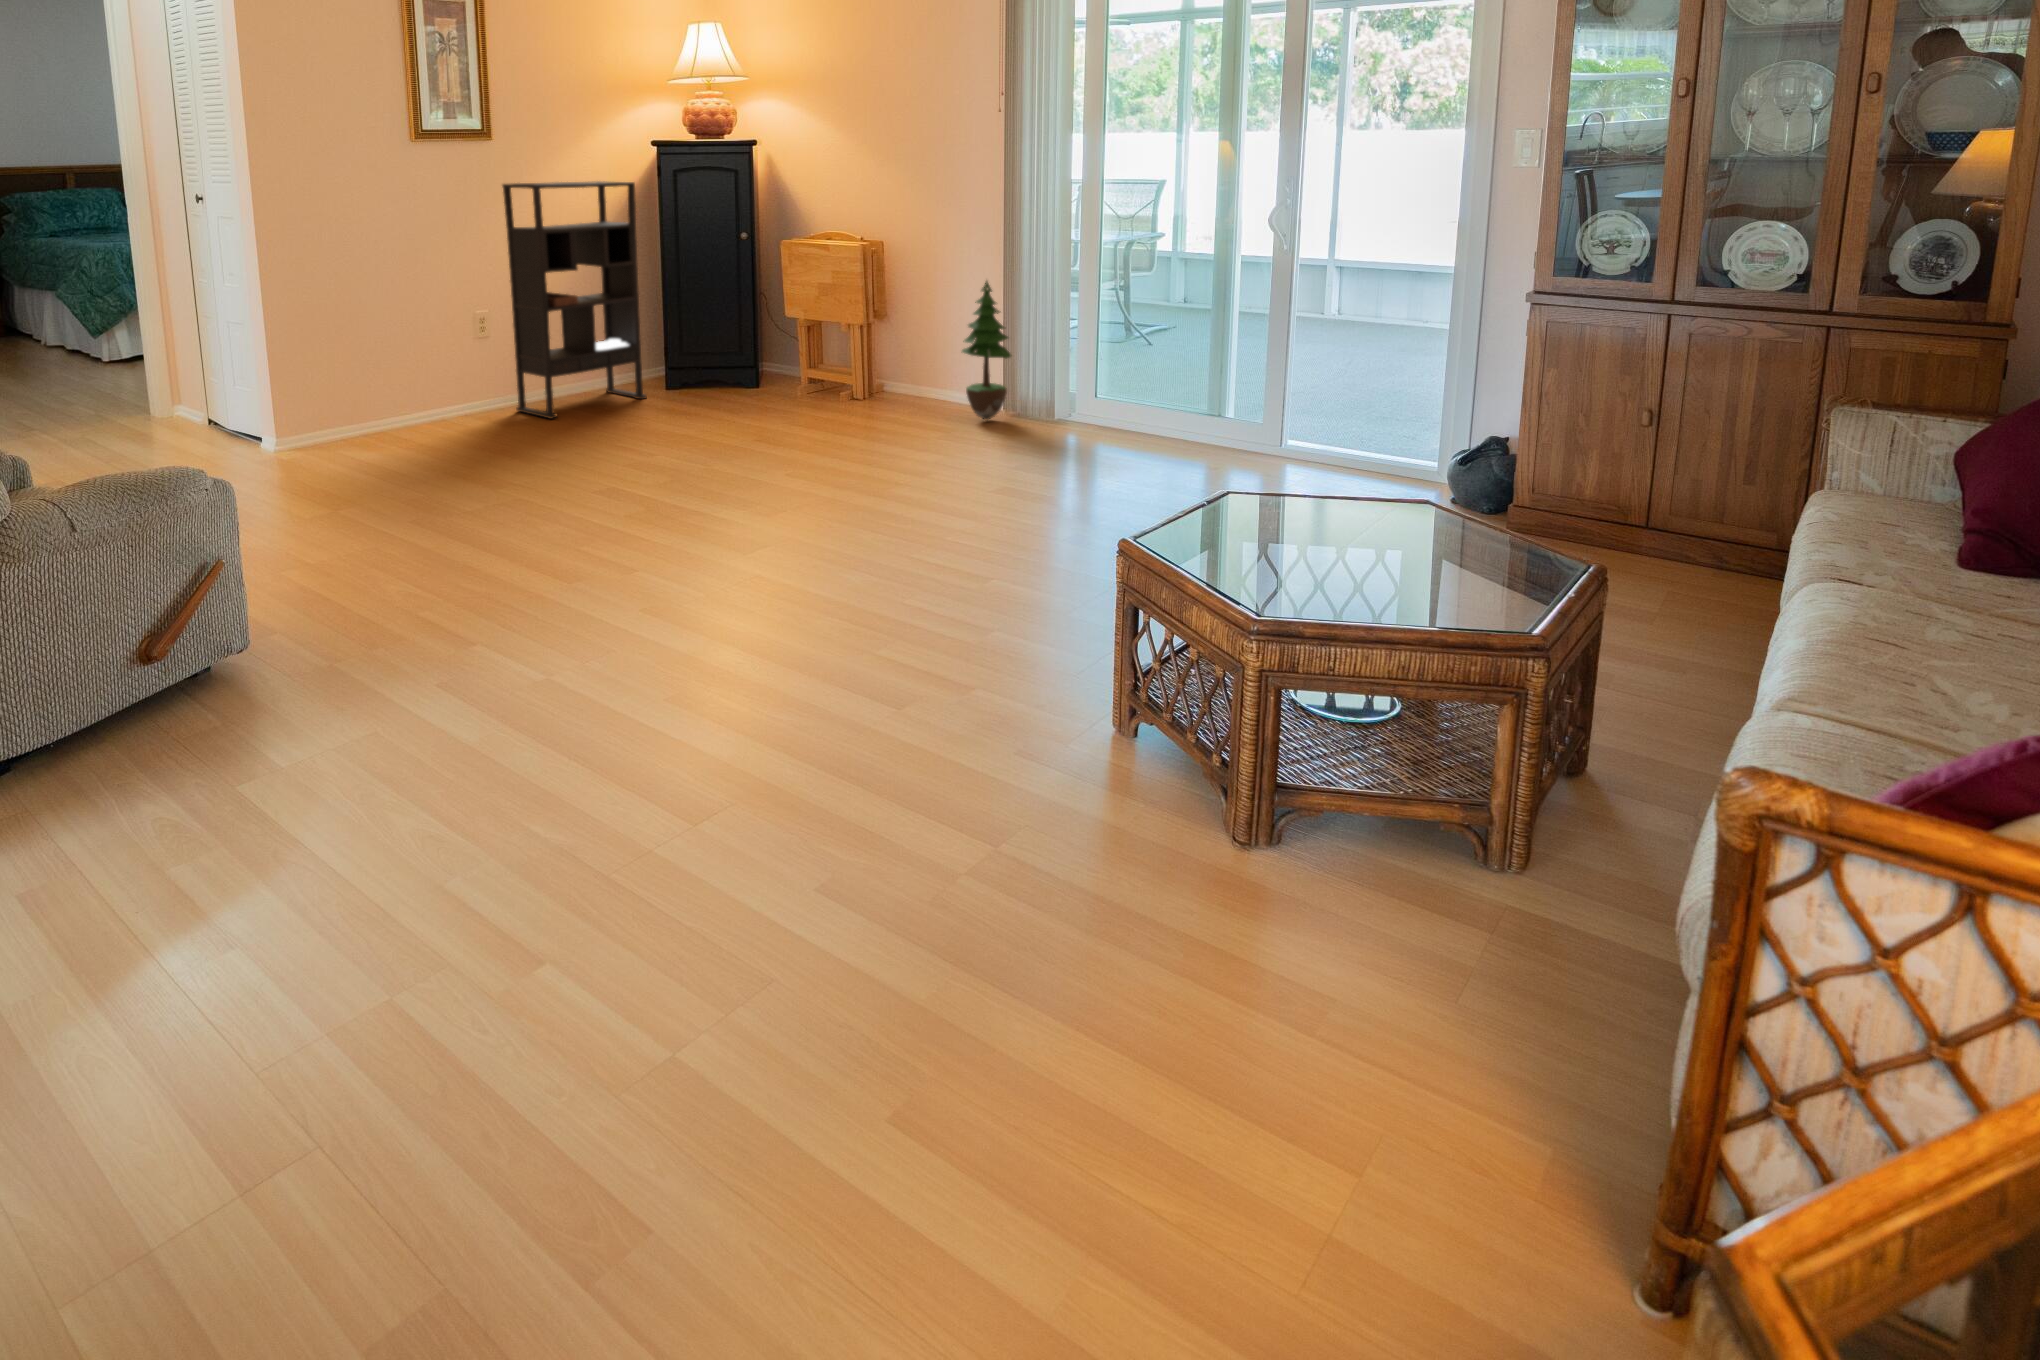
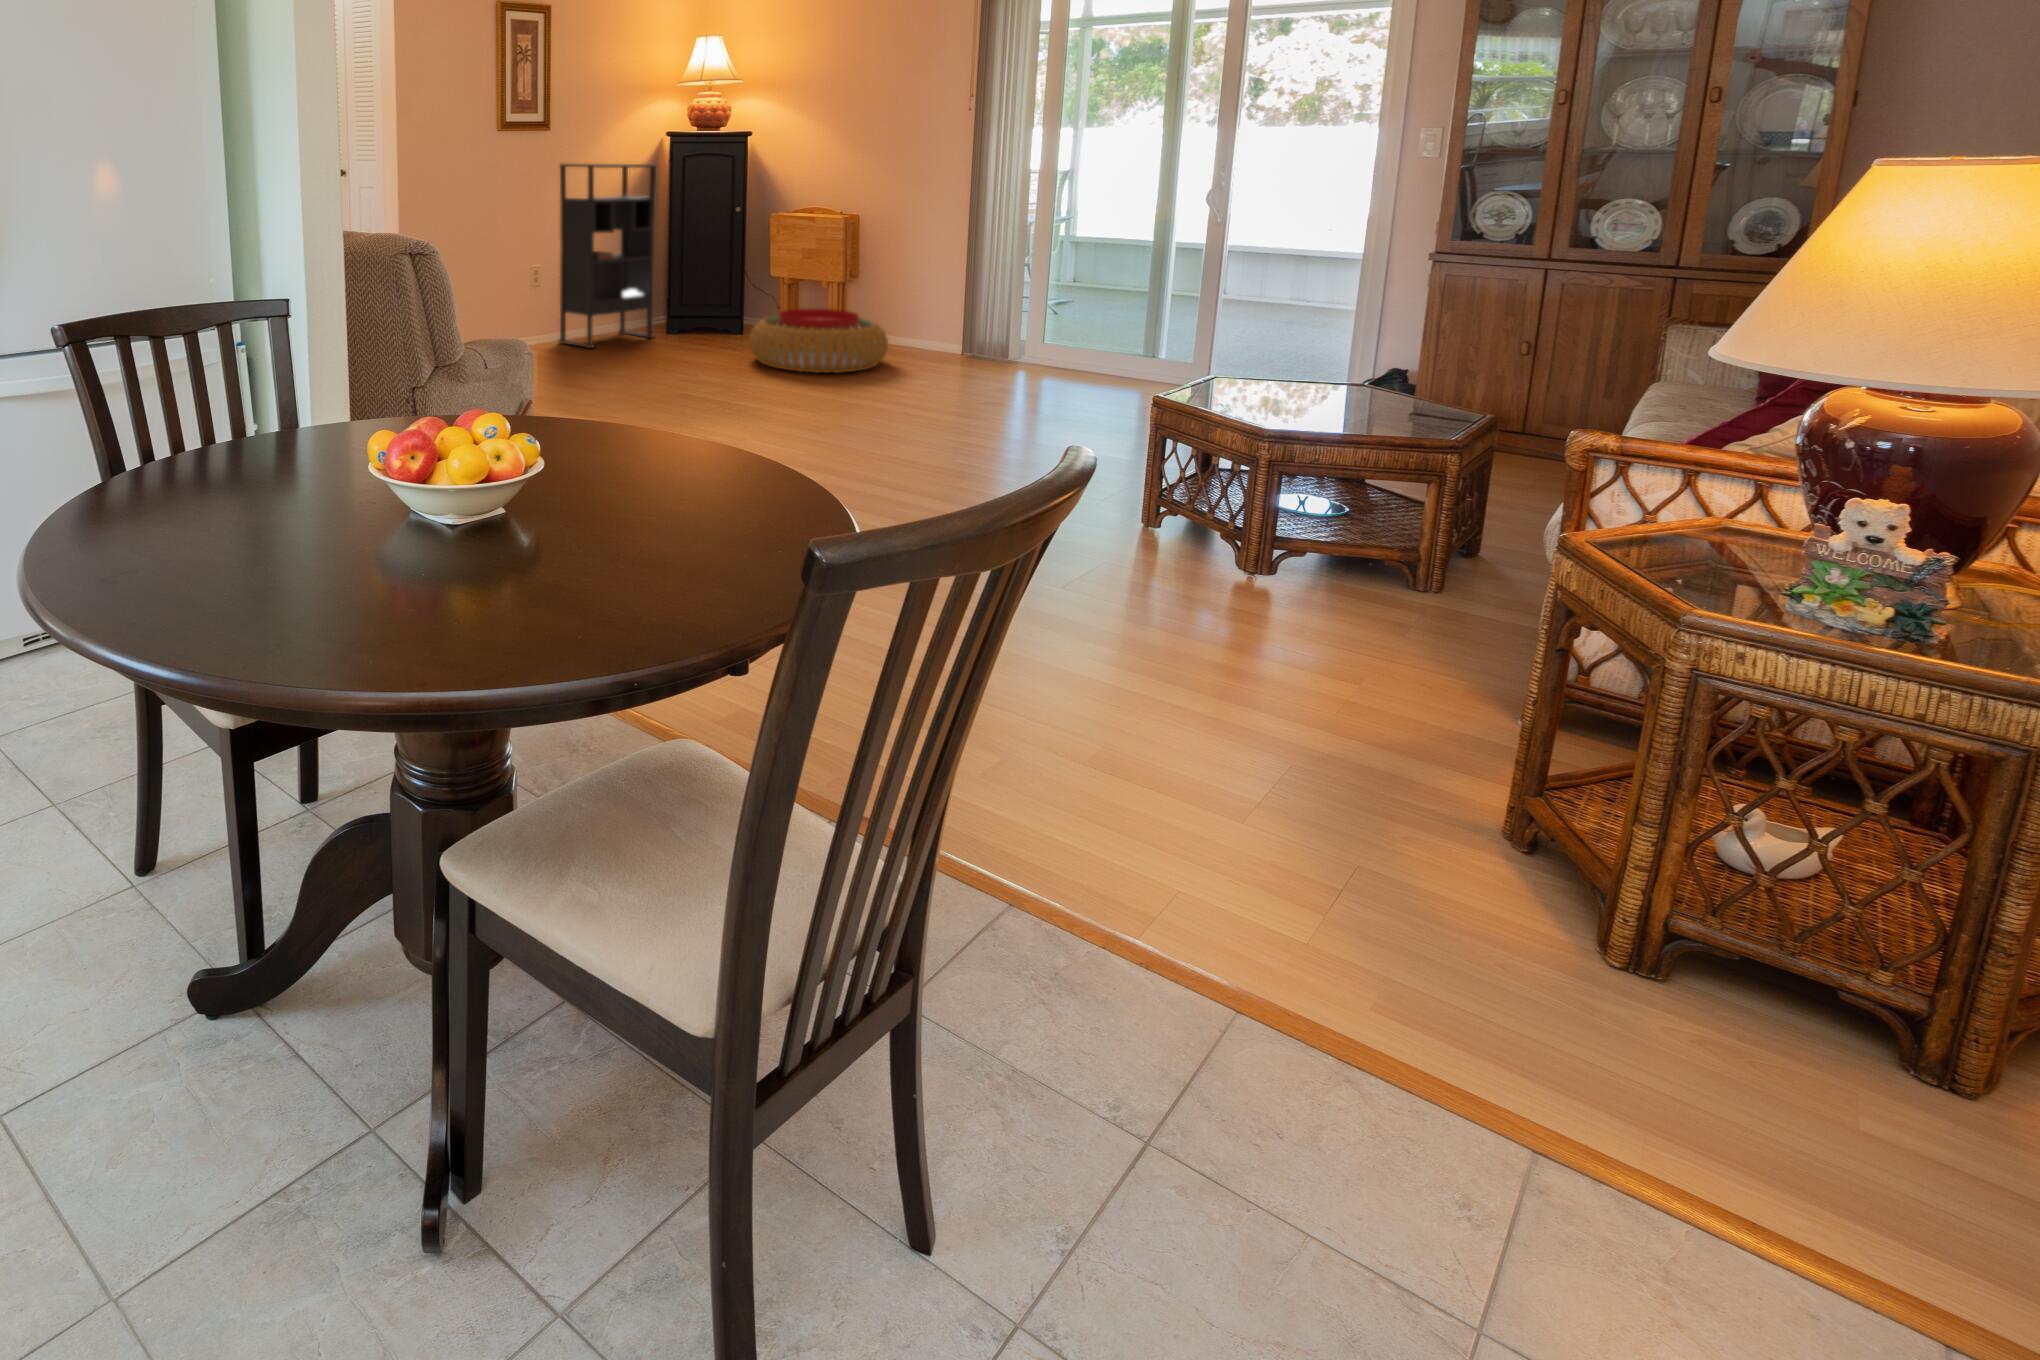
potted tree: present [962,281,1012,420] -> none [927,245,971,360]
pouf: none [738,361,910,448] -> present [749,309,888,373]

